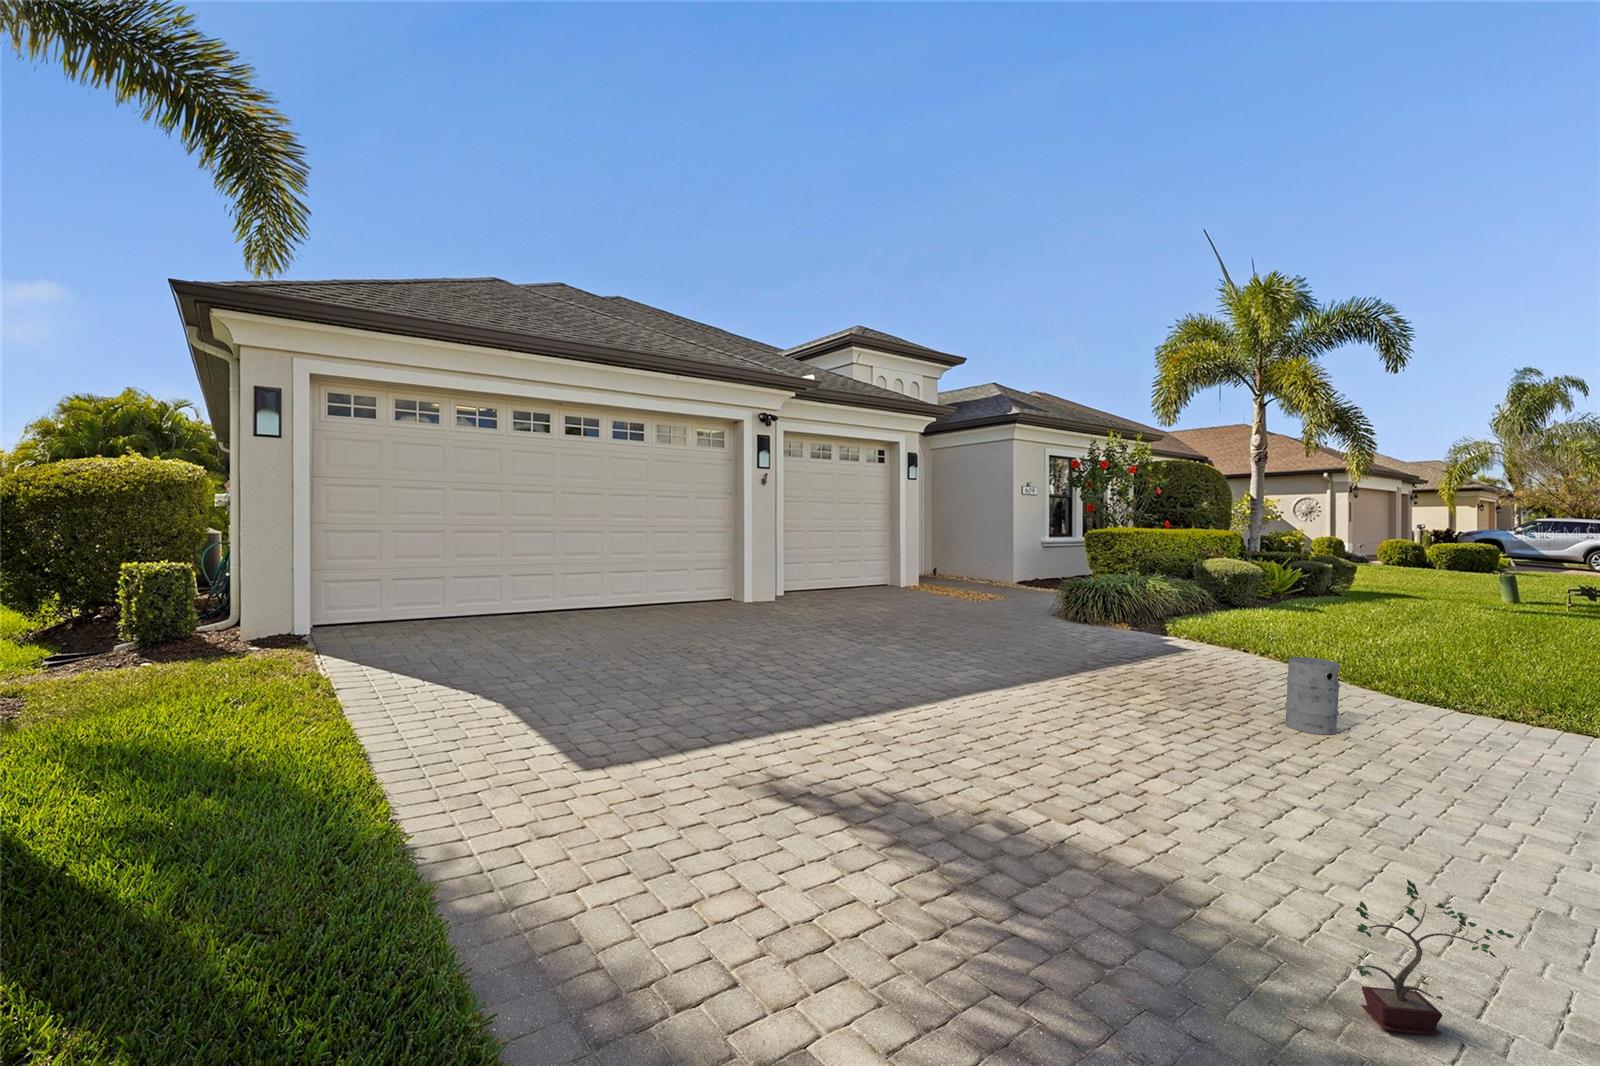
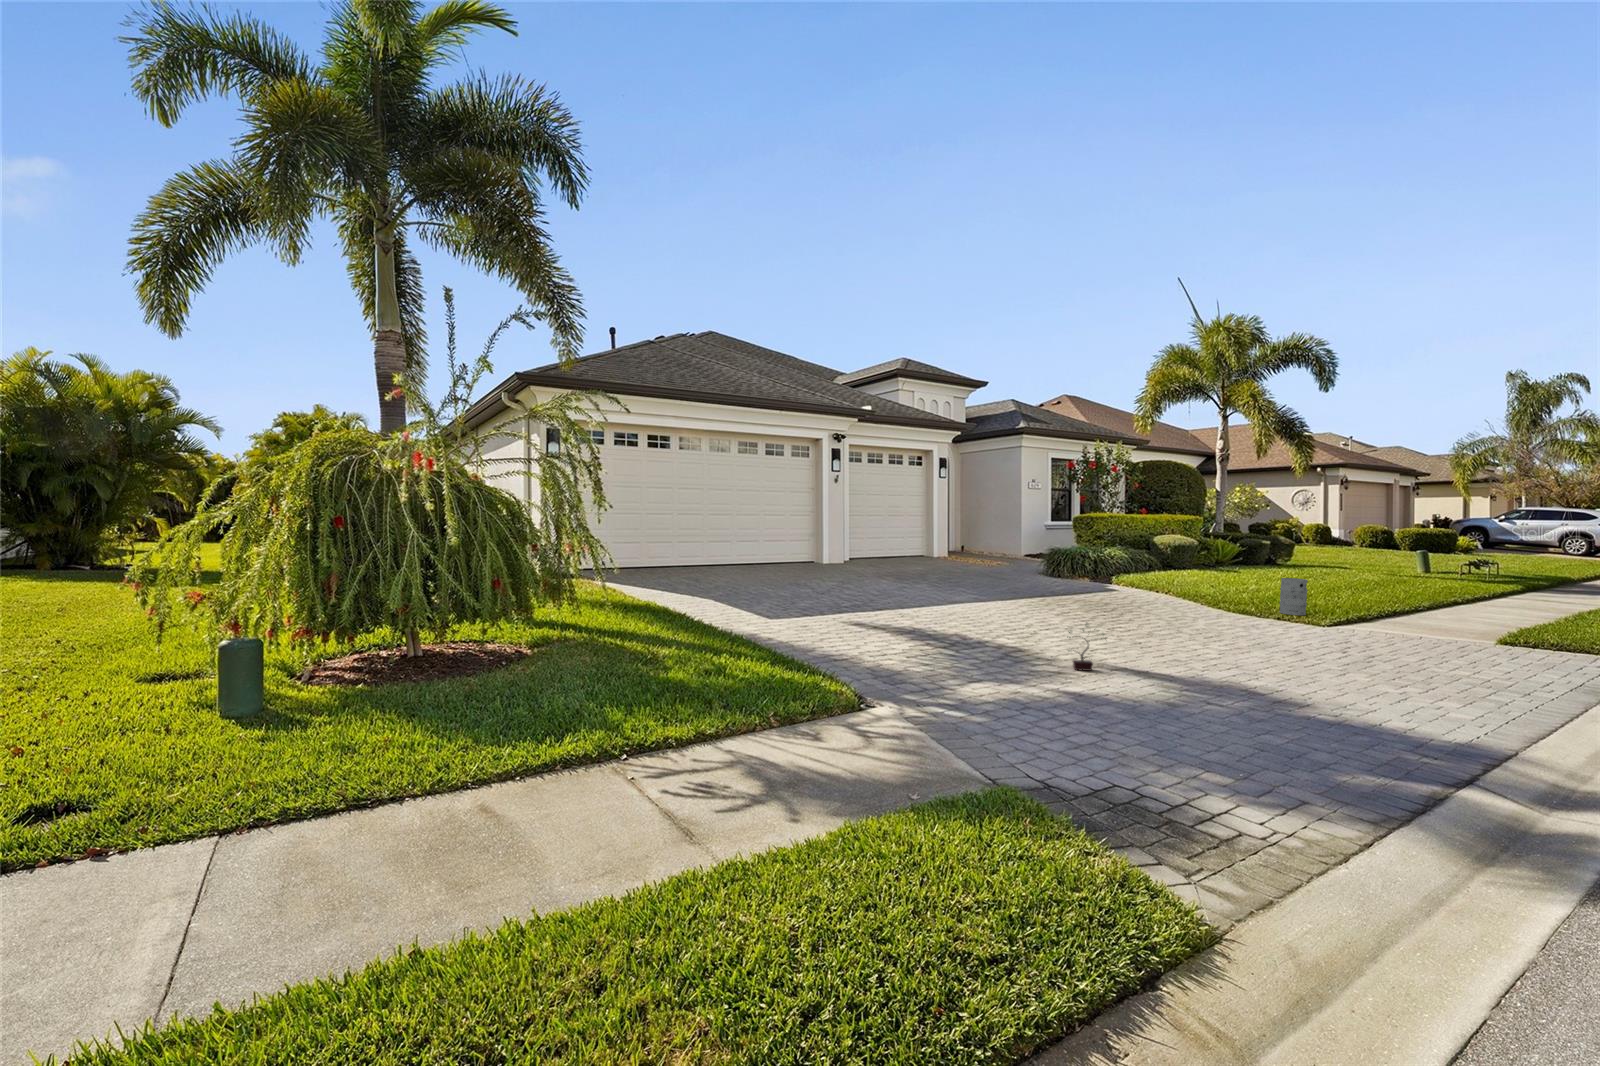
trash can: present [1285,657,1340,735] -> present [1279,578,1308,615]

